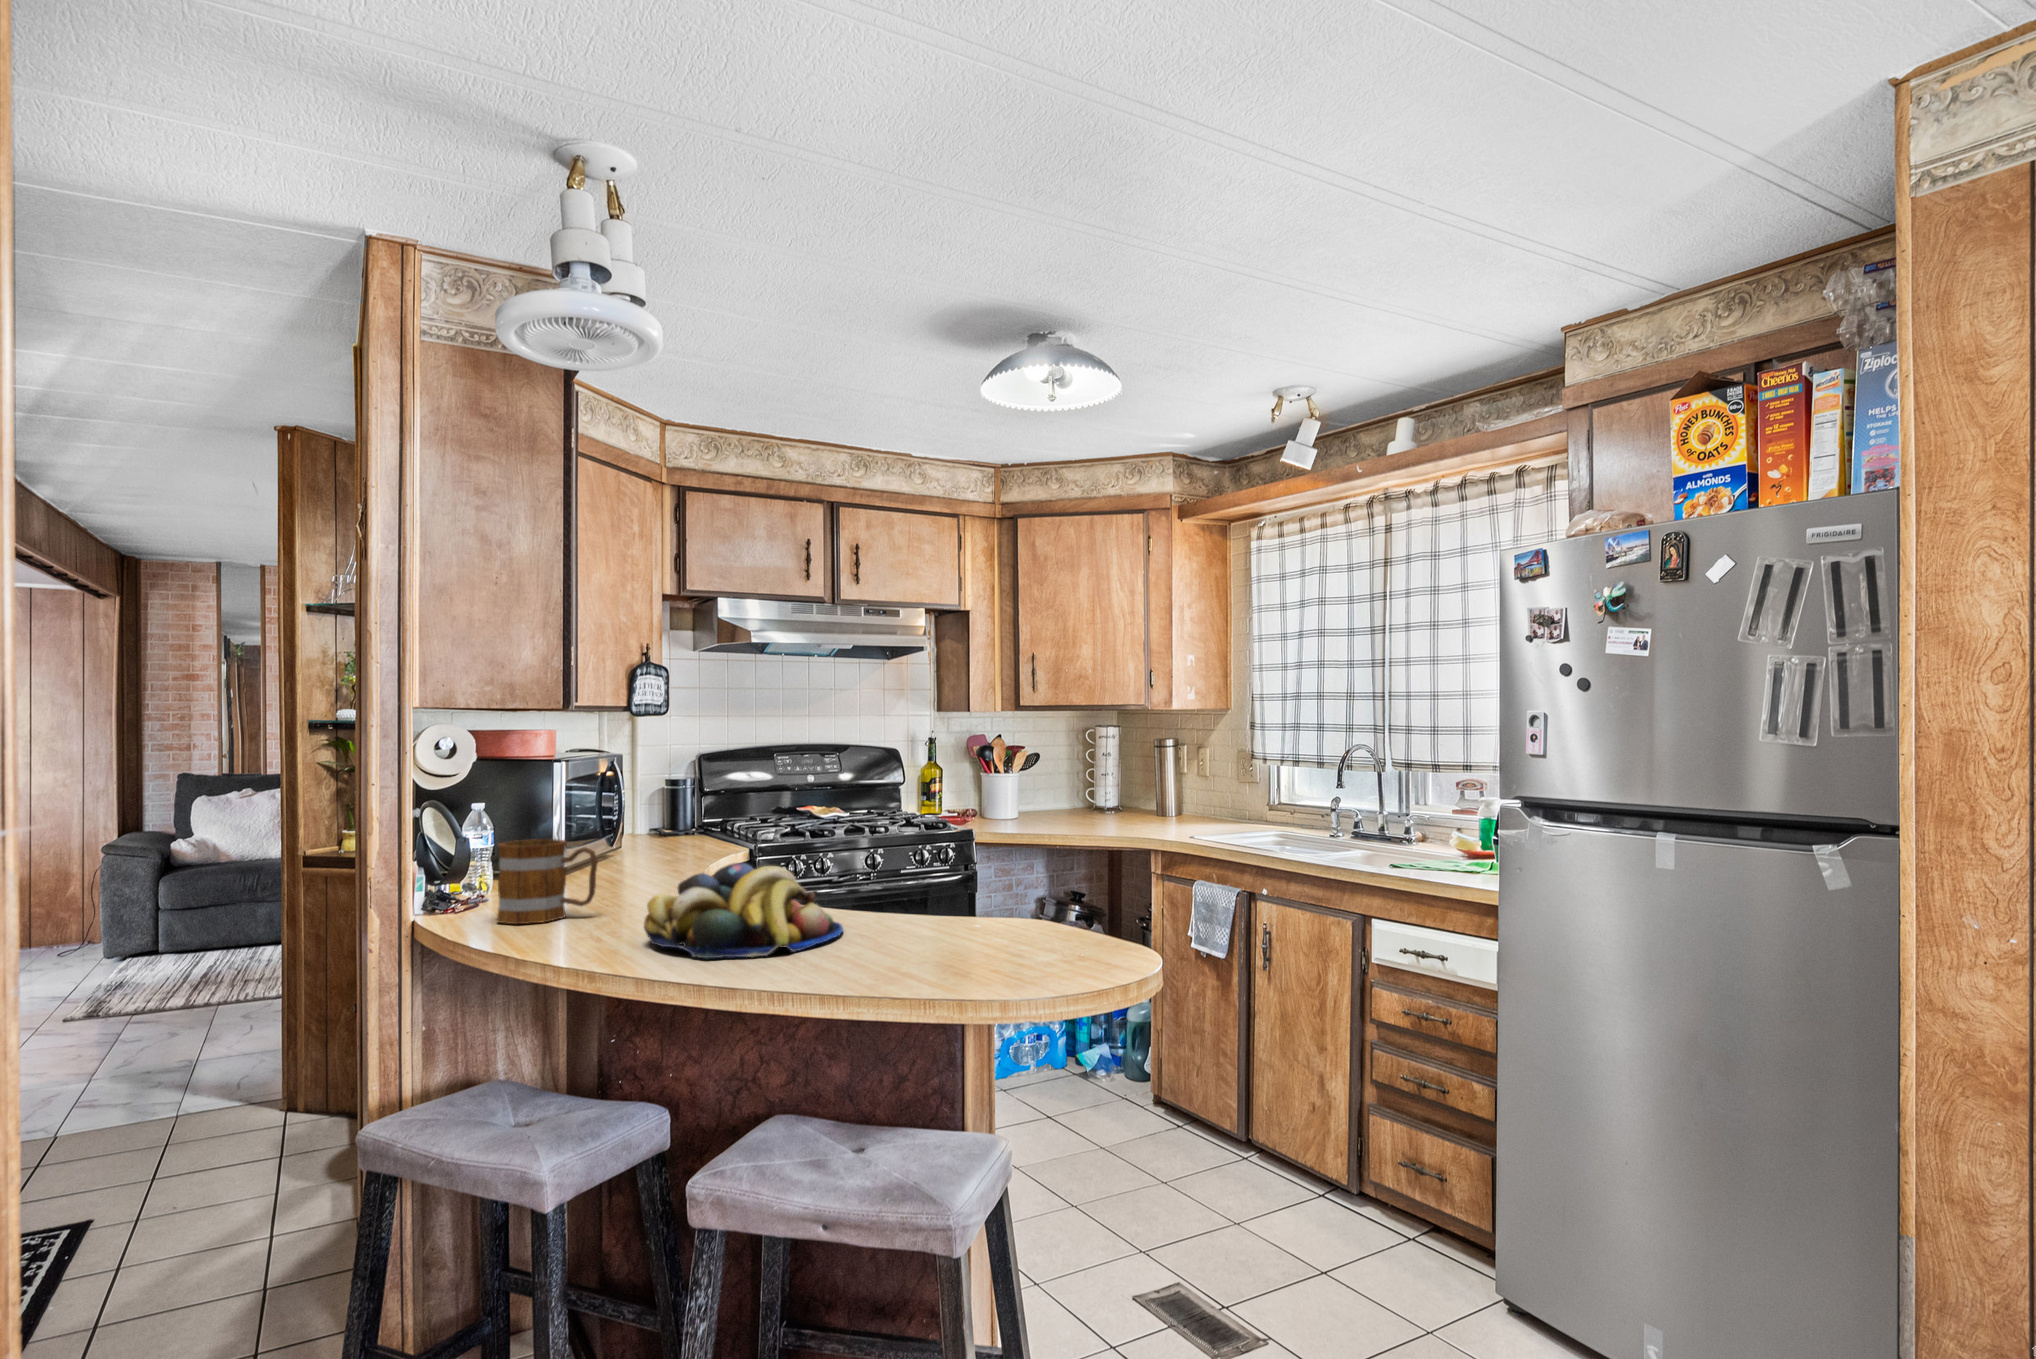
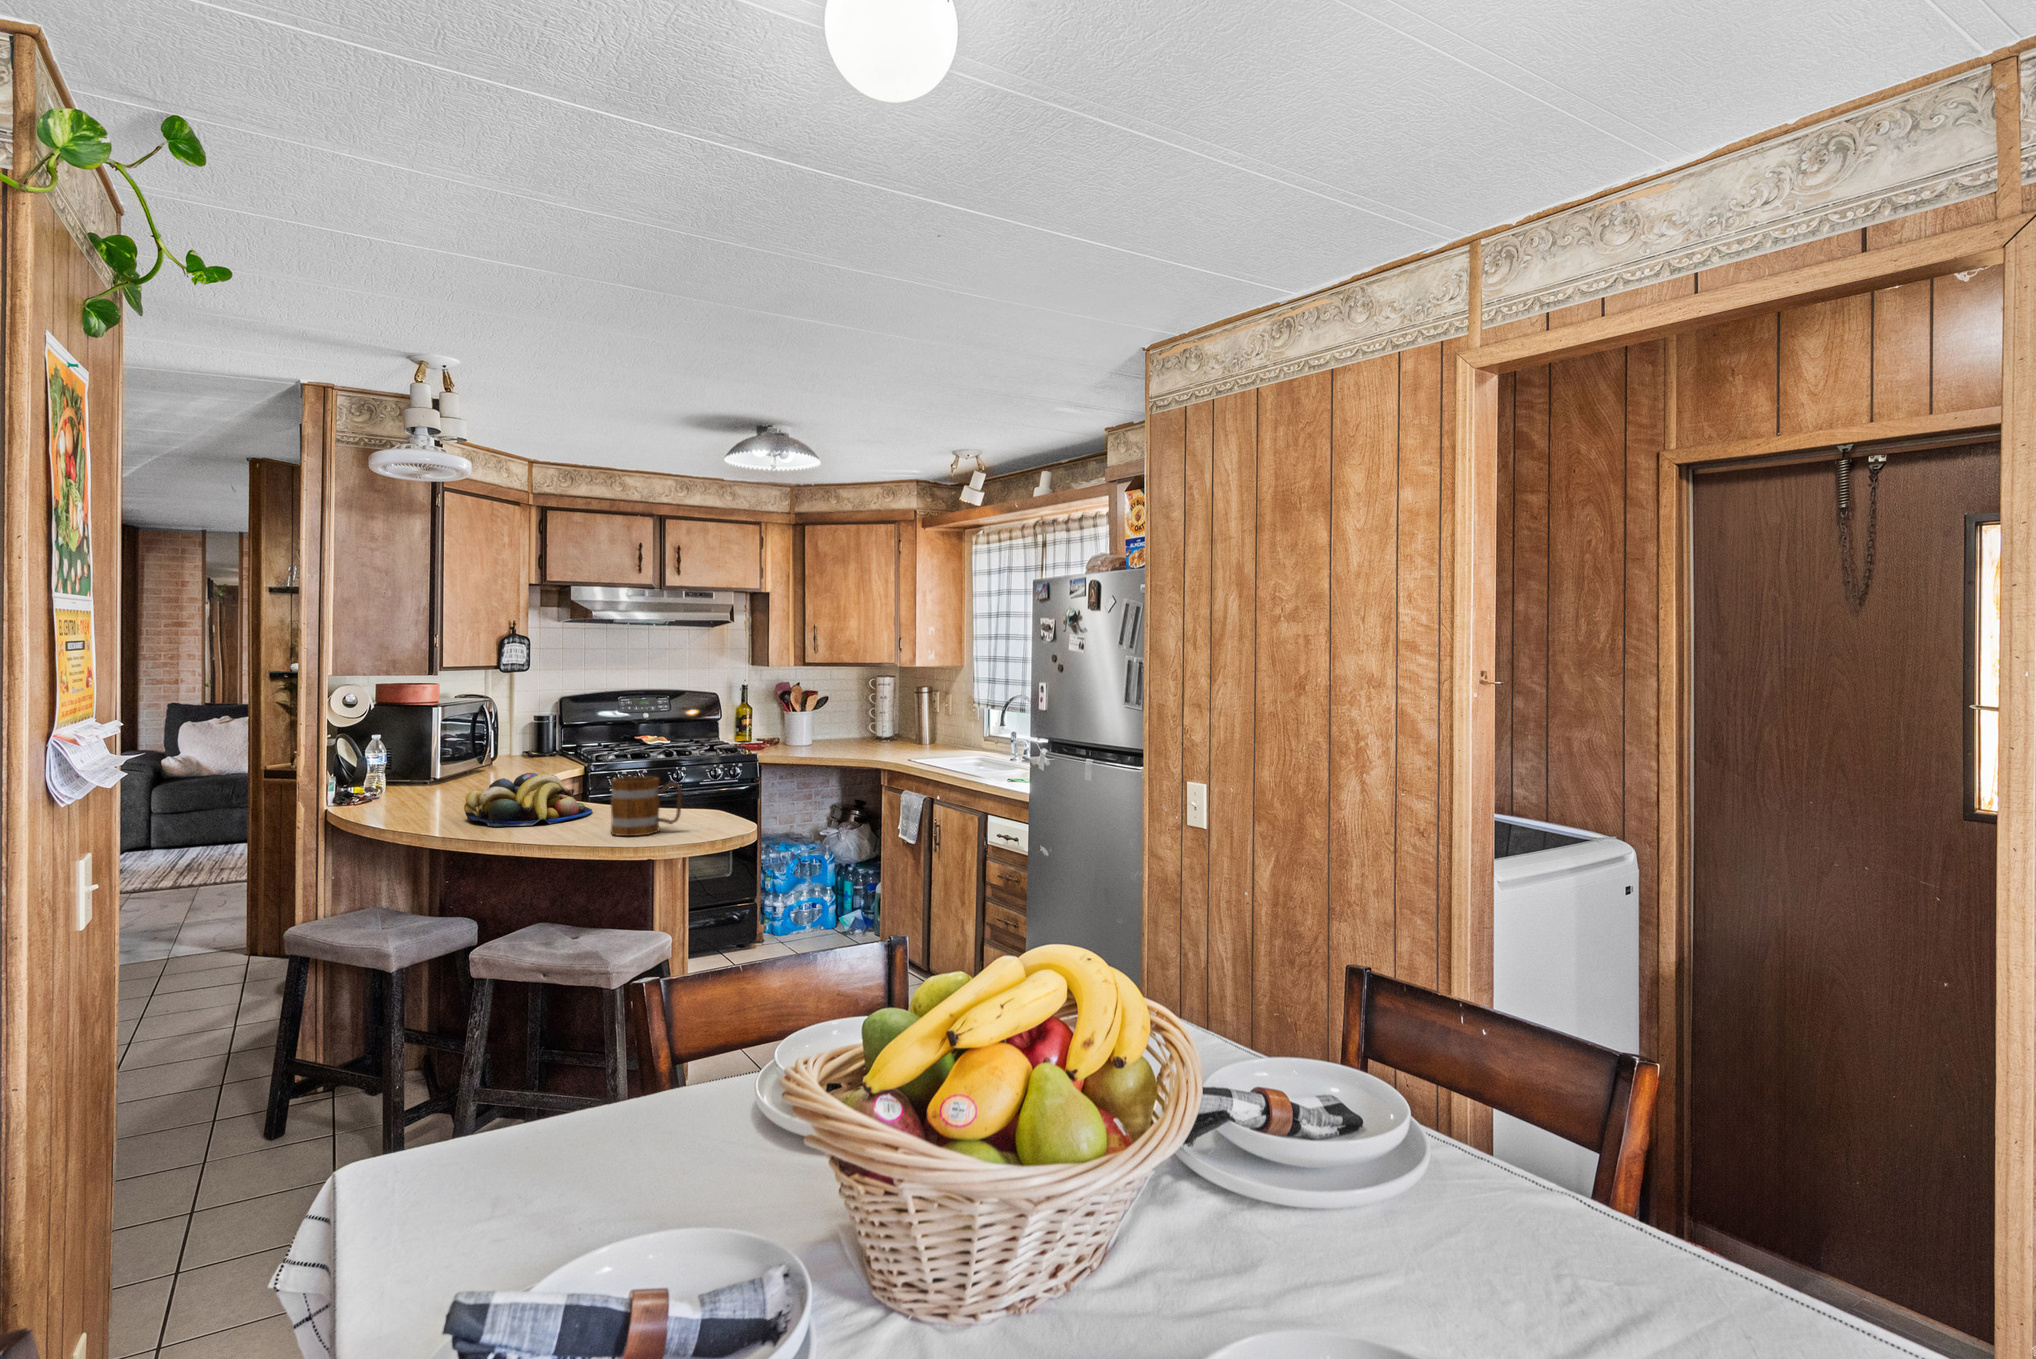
mug: present [497,839,598,924] -> present [610,776,682,836]

